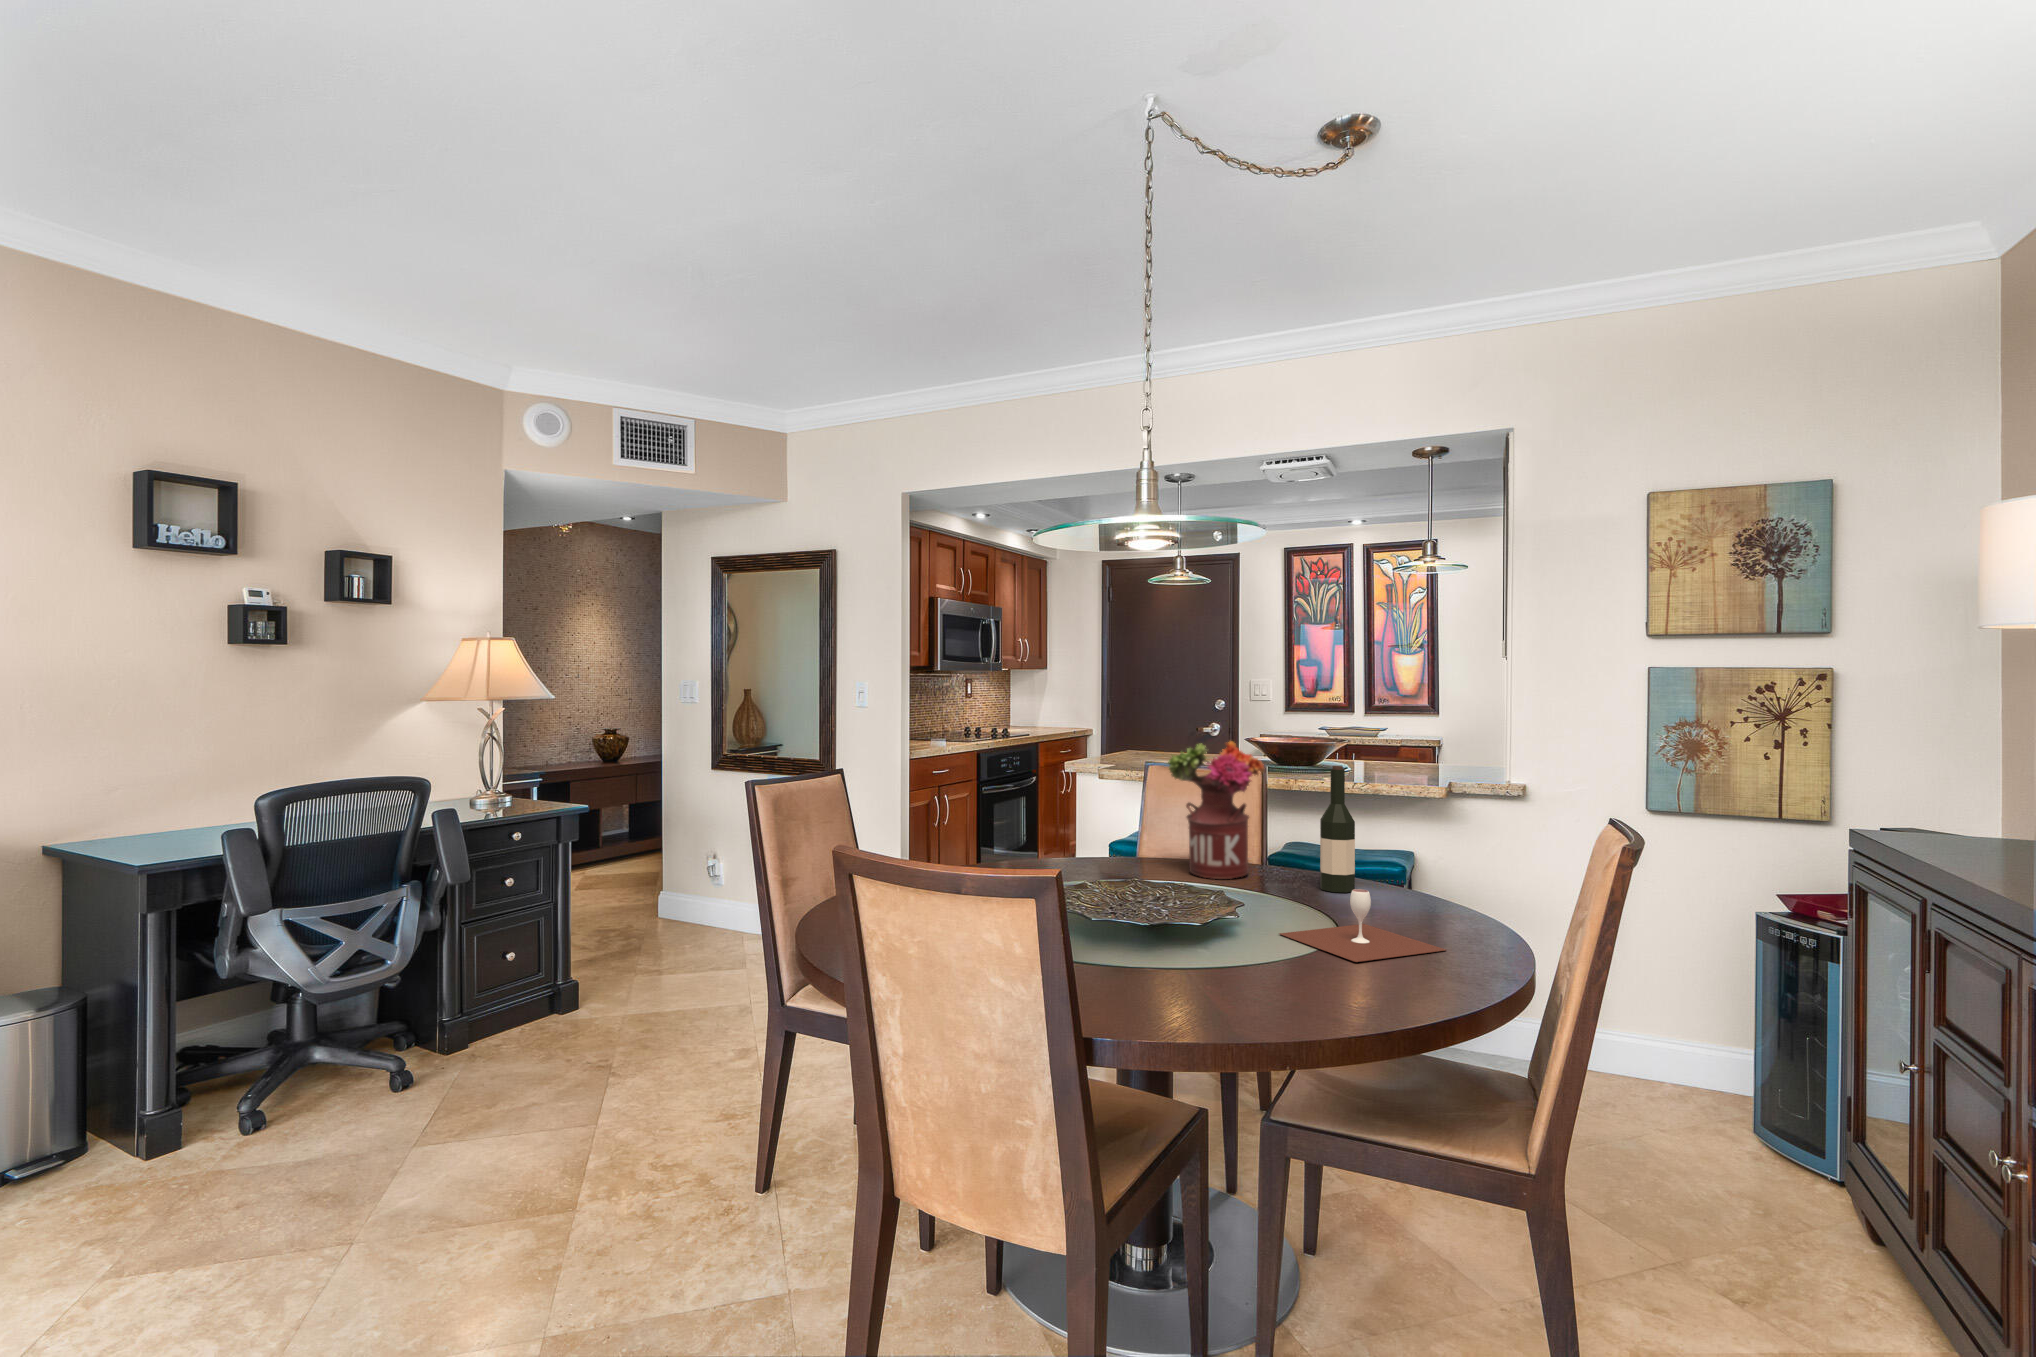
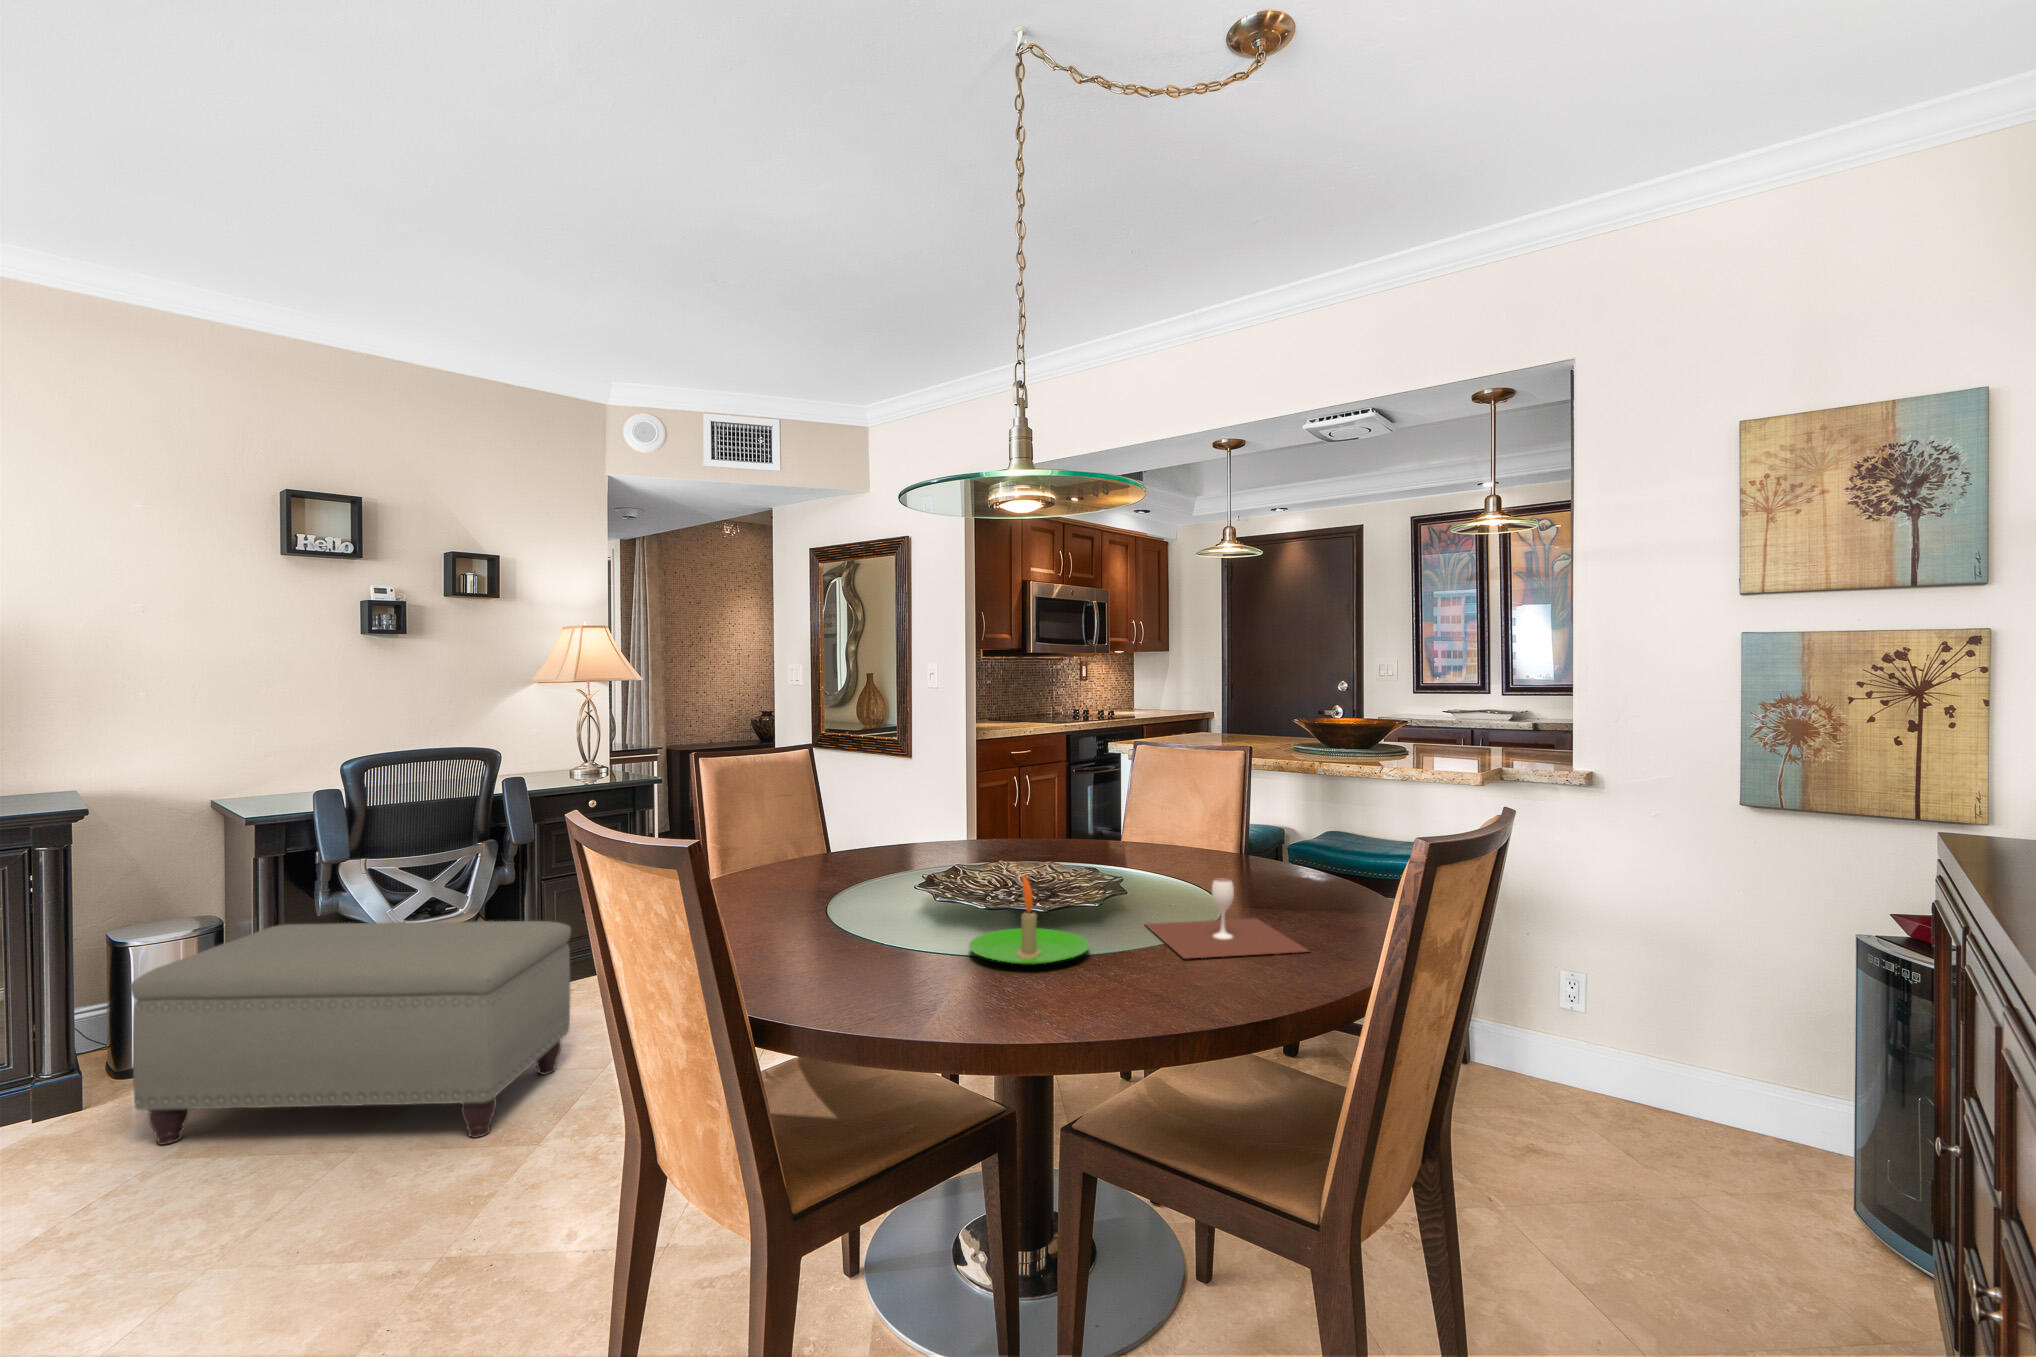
flower arrangement: present [1168,741,1264,879] -> none [1118,717,1222,865]
wine bottle: present [1320,766,1355,893] -> none [1262,744,1300,884]
candle: none [1162,893,1276,975] -> present [969,876,1089,965]
ottoman: none [47,967,550,1260] -> present [130,921,571,1145]

